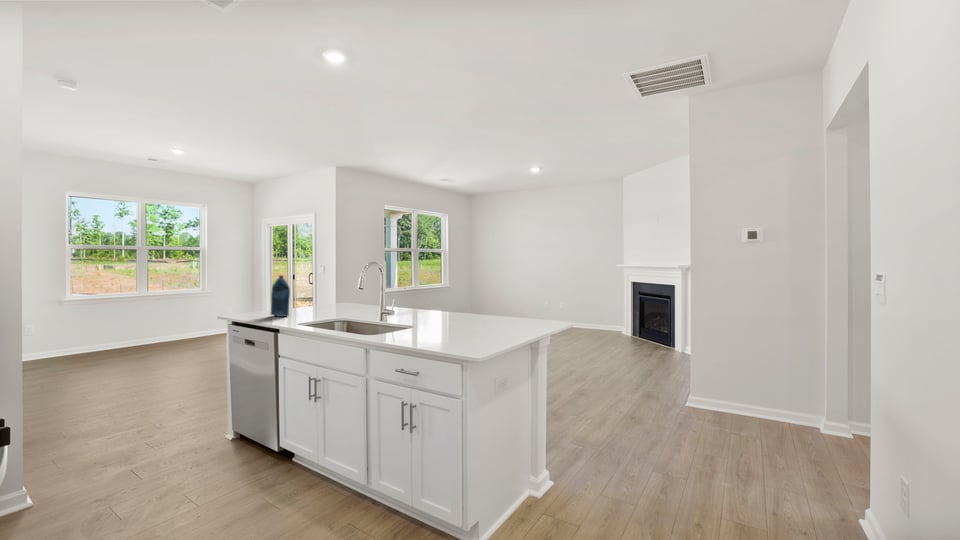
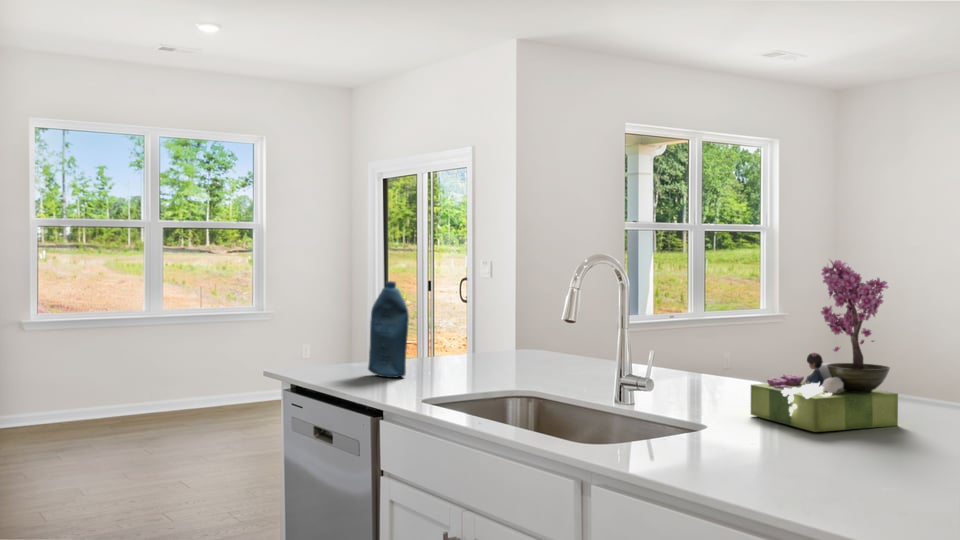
flower arrangement: none [429,264,476,325] -> present [751,259,898,432]

